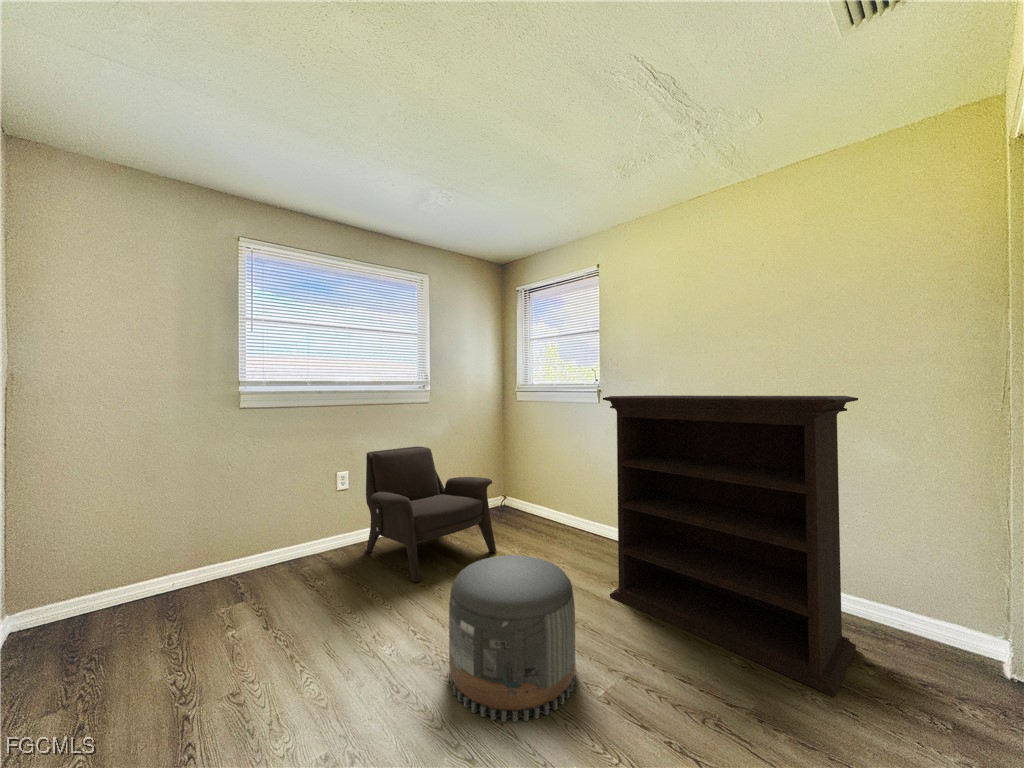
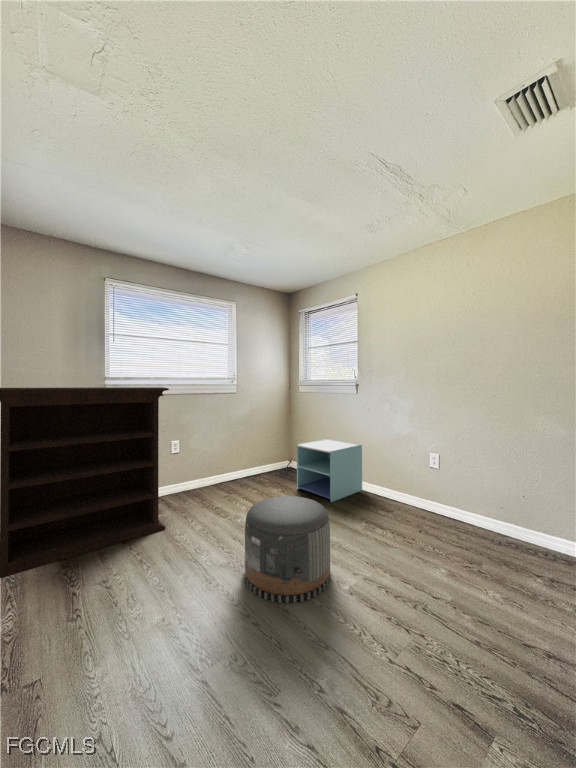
bookshelf: present [603,395,858,697] -> present [0,387,169,578]
armchair: present [366,446,496,582] -> none [192,424,282,516]
nightstand: none [517,467,608,557] -> present [297,439,362,502]

